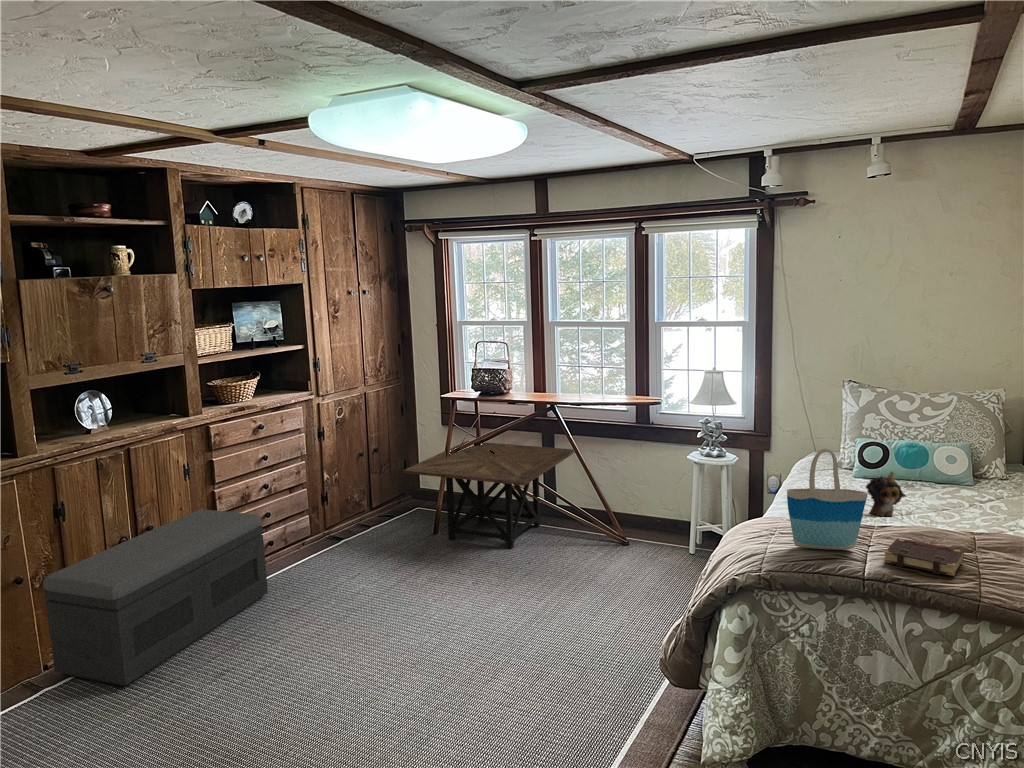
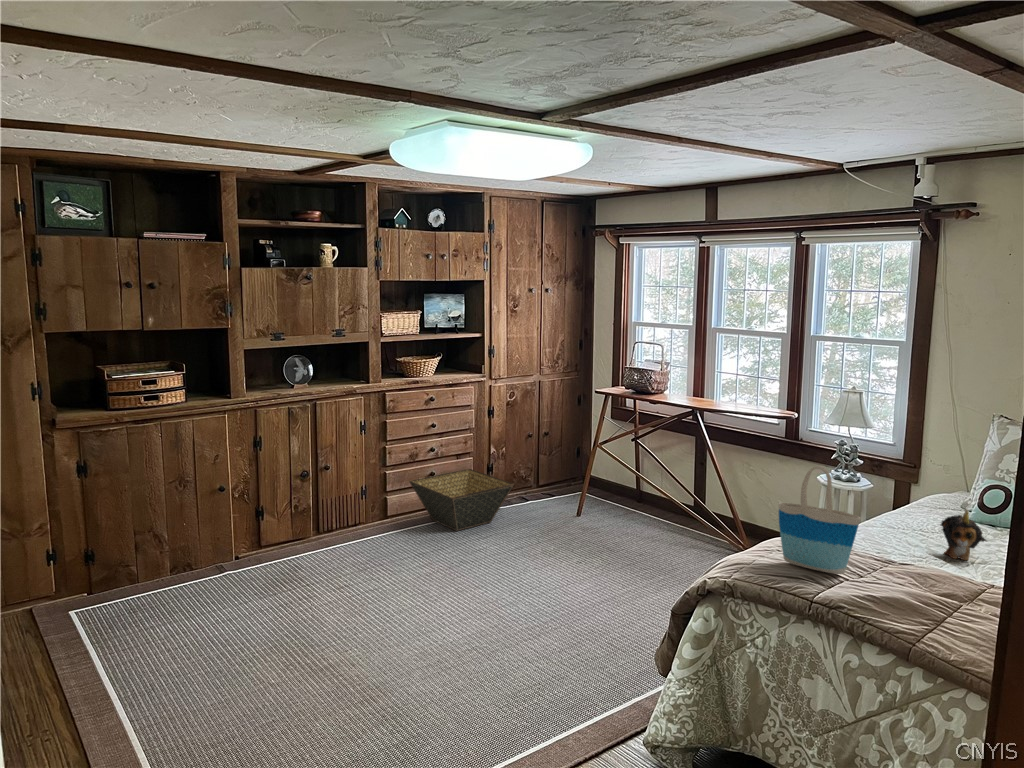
side table: present [403,441,575,548] -> none [546,435,720,539]
basket: none [246,502,374,577] -> present [409,469,514,531]
storage bench: present [43,510,268,687] -> none [236,460,411,581]
book: present [884,538,964,576] -> none [859,572,956,617]

